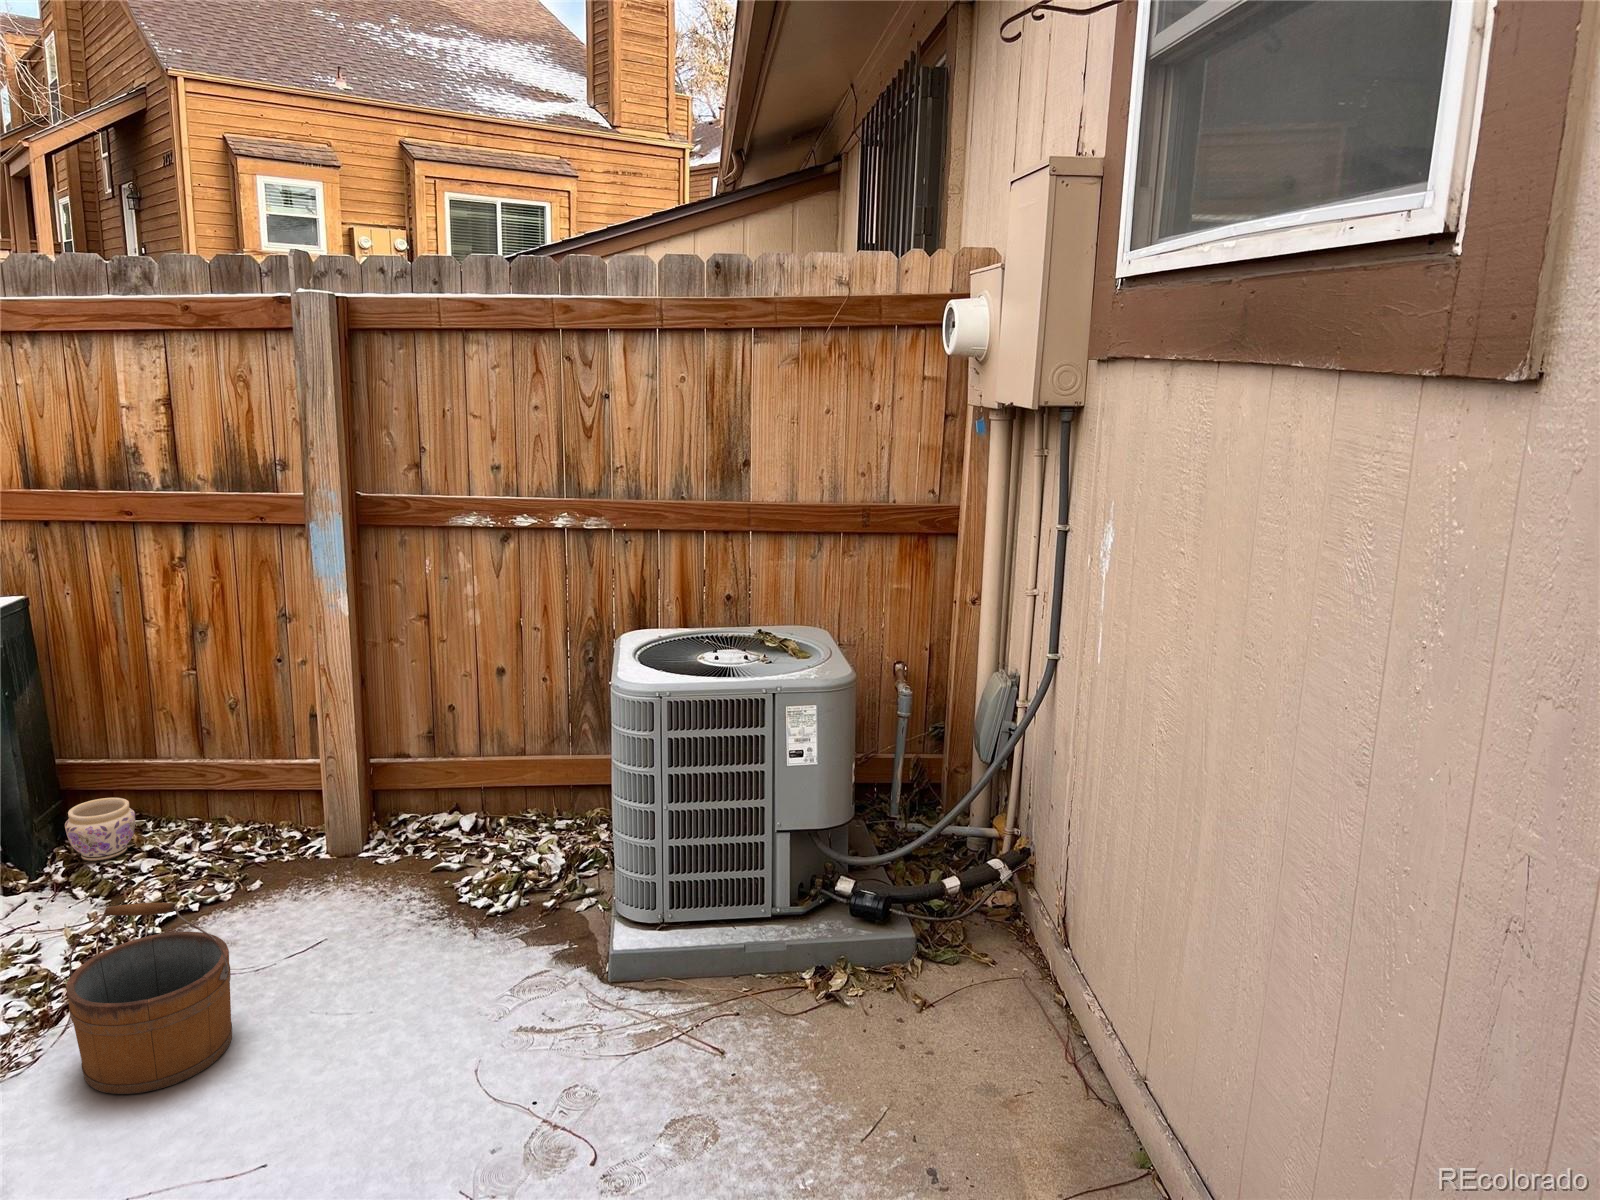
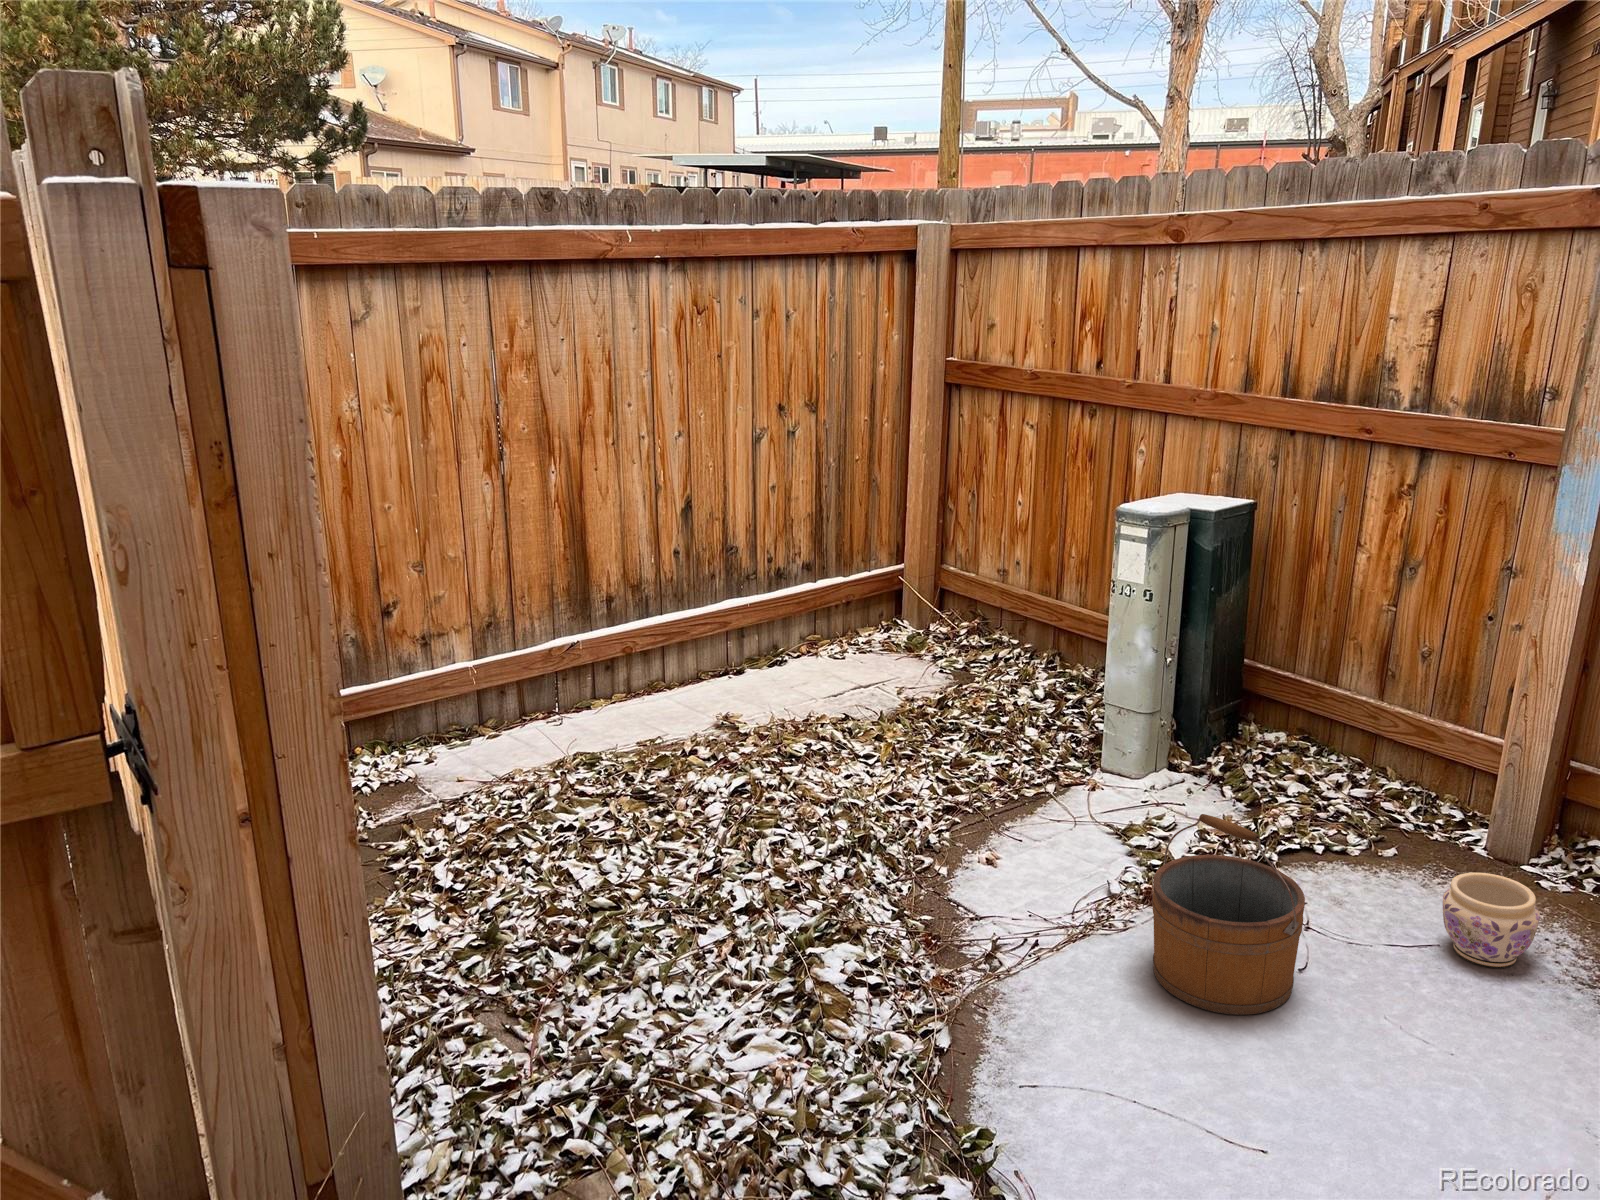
planter: present [65,798,135,862] -> present [1443,873,1540,968]

